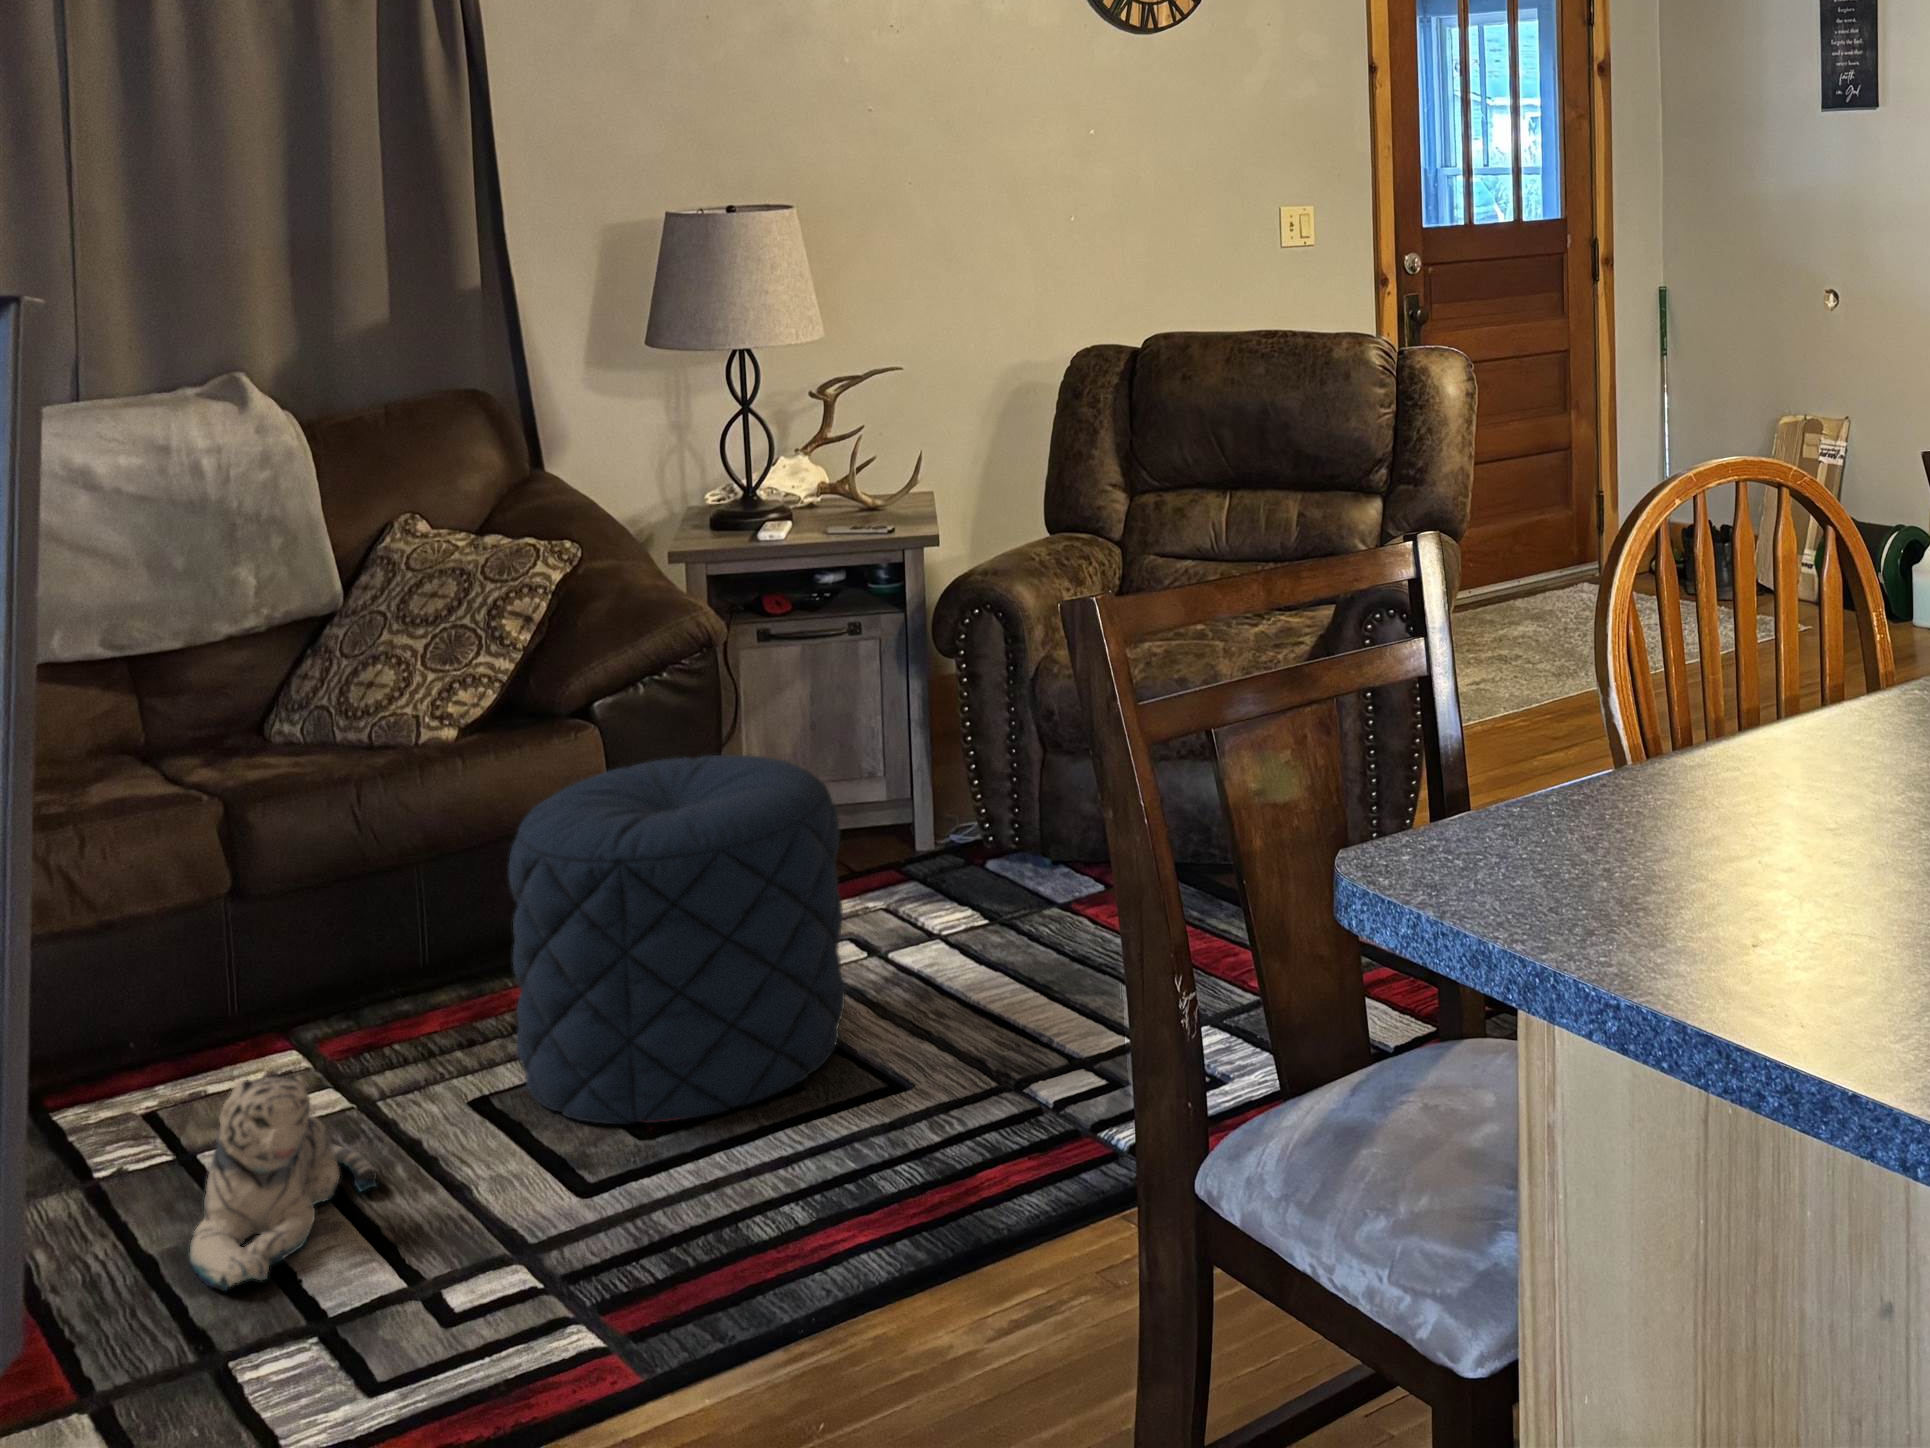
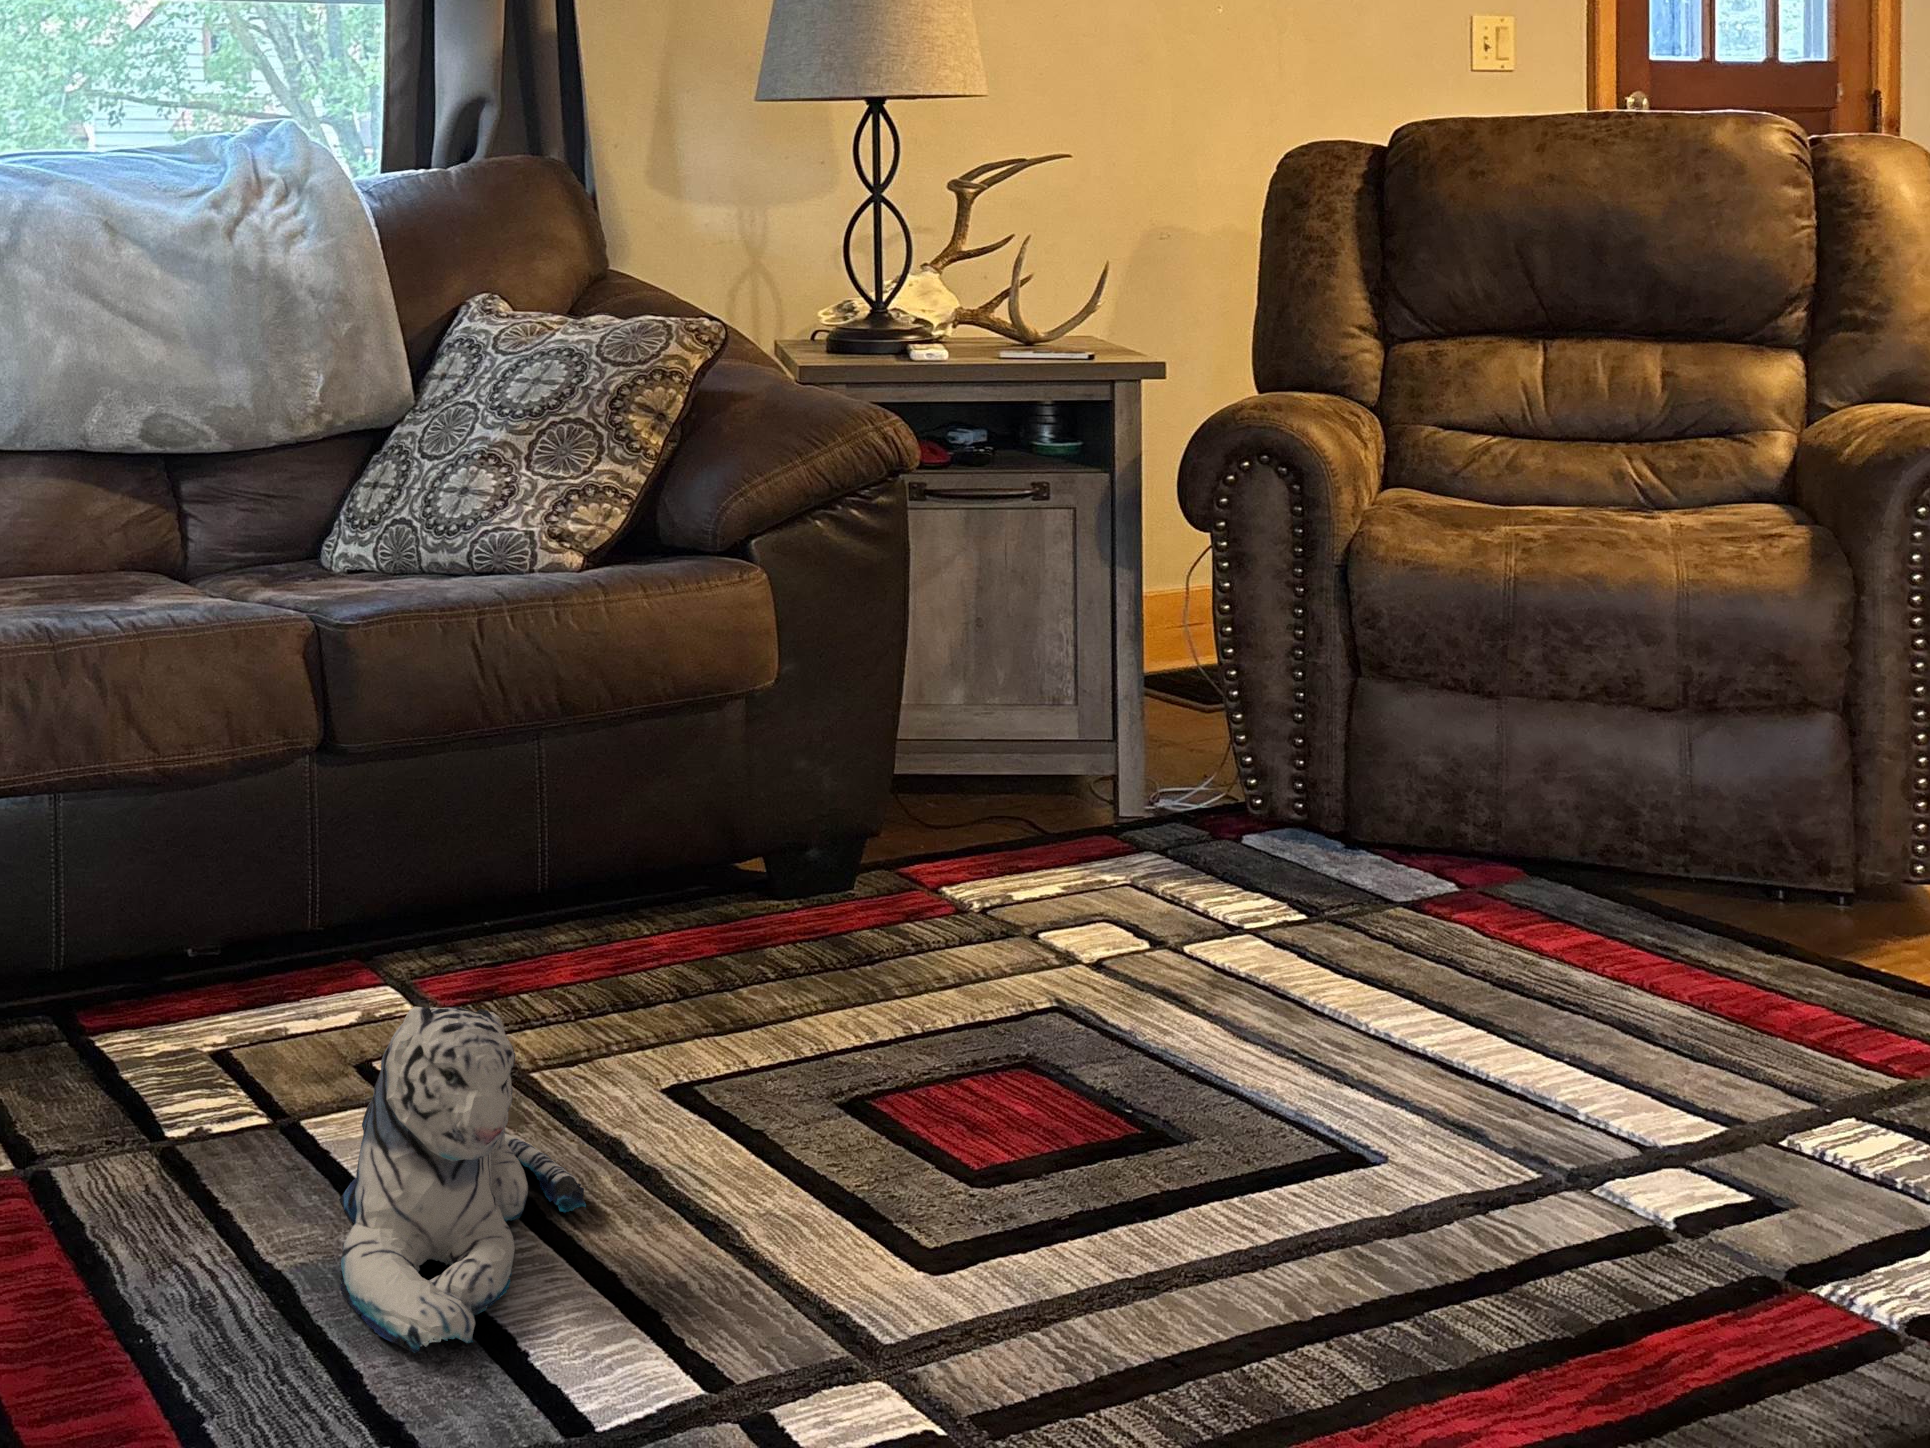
pouf: present [509,755,845,1124] -> none [725,606,1221,1165]

